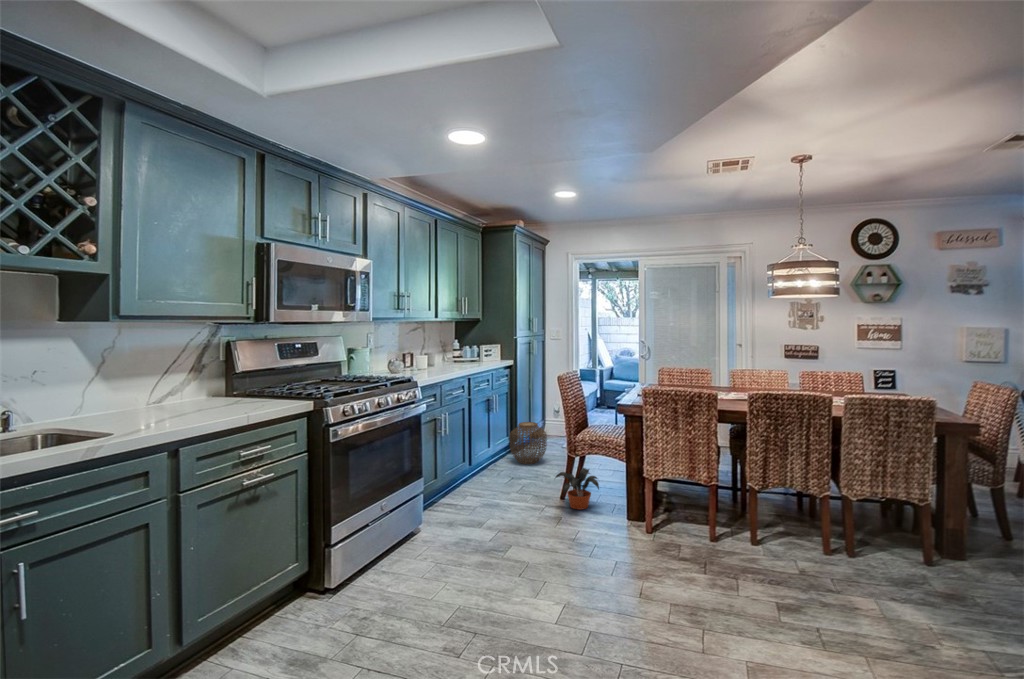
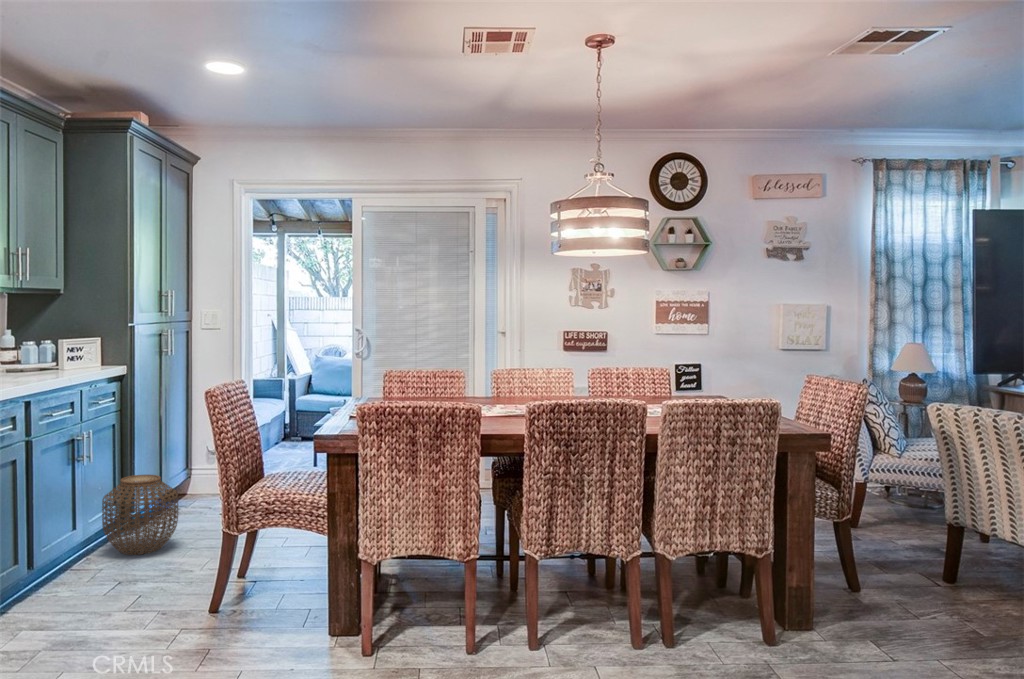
potted plant: present [555,468,599,509] -> none [193,553,281,631]

